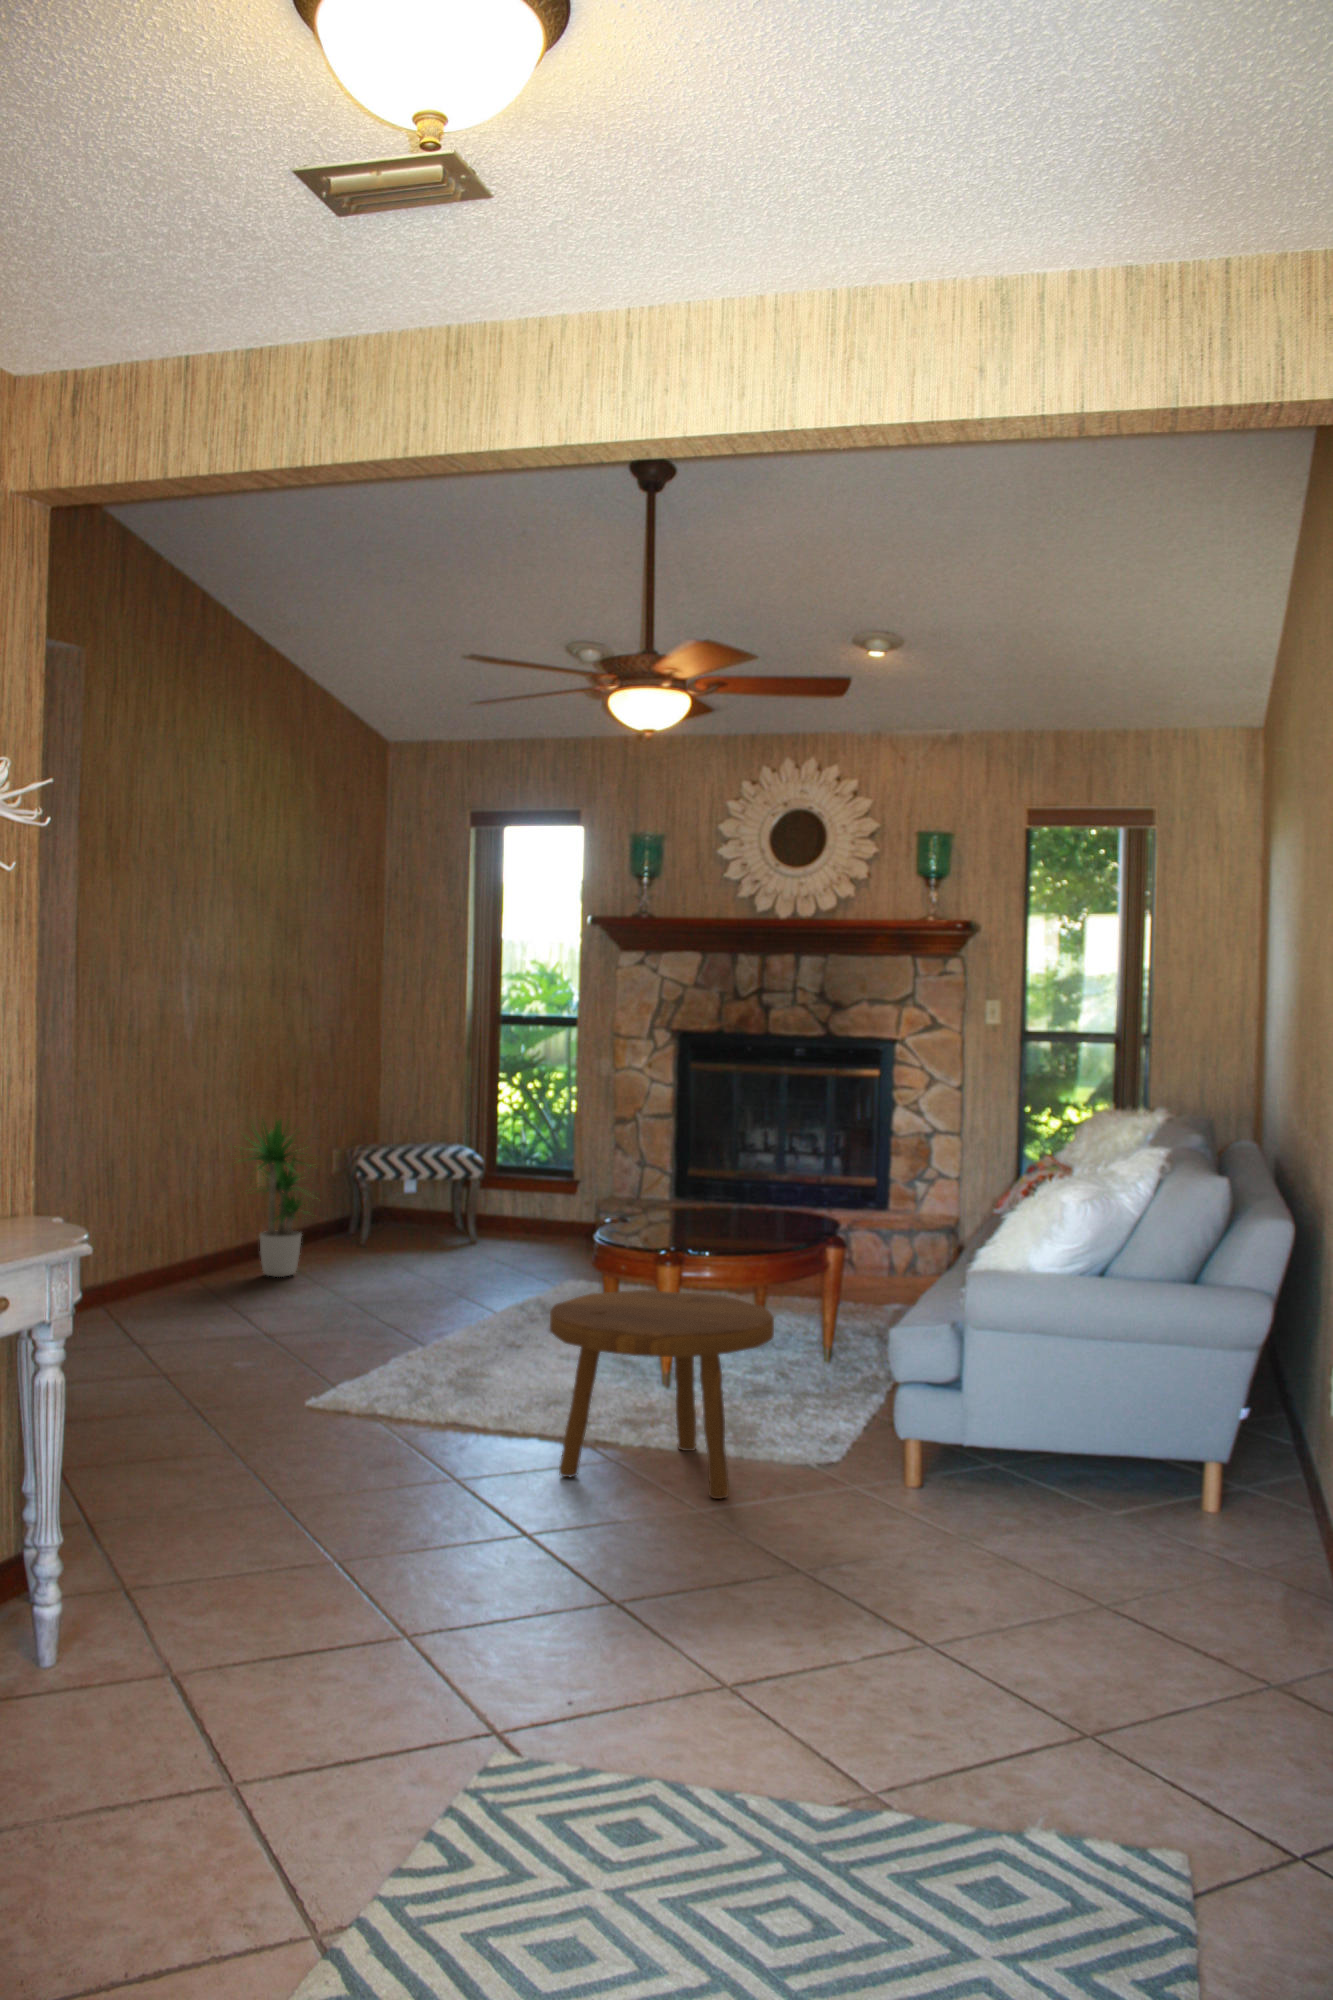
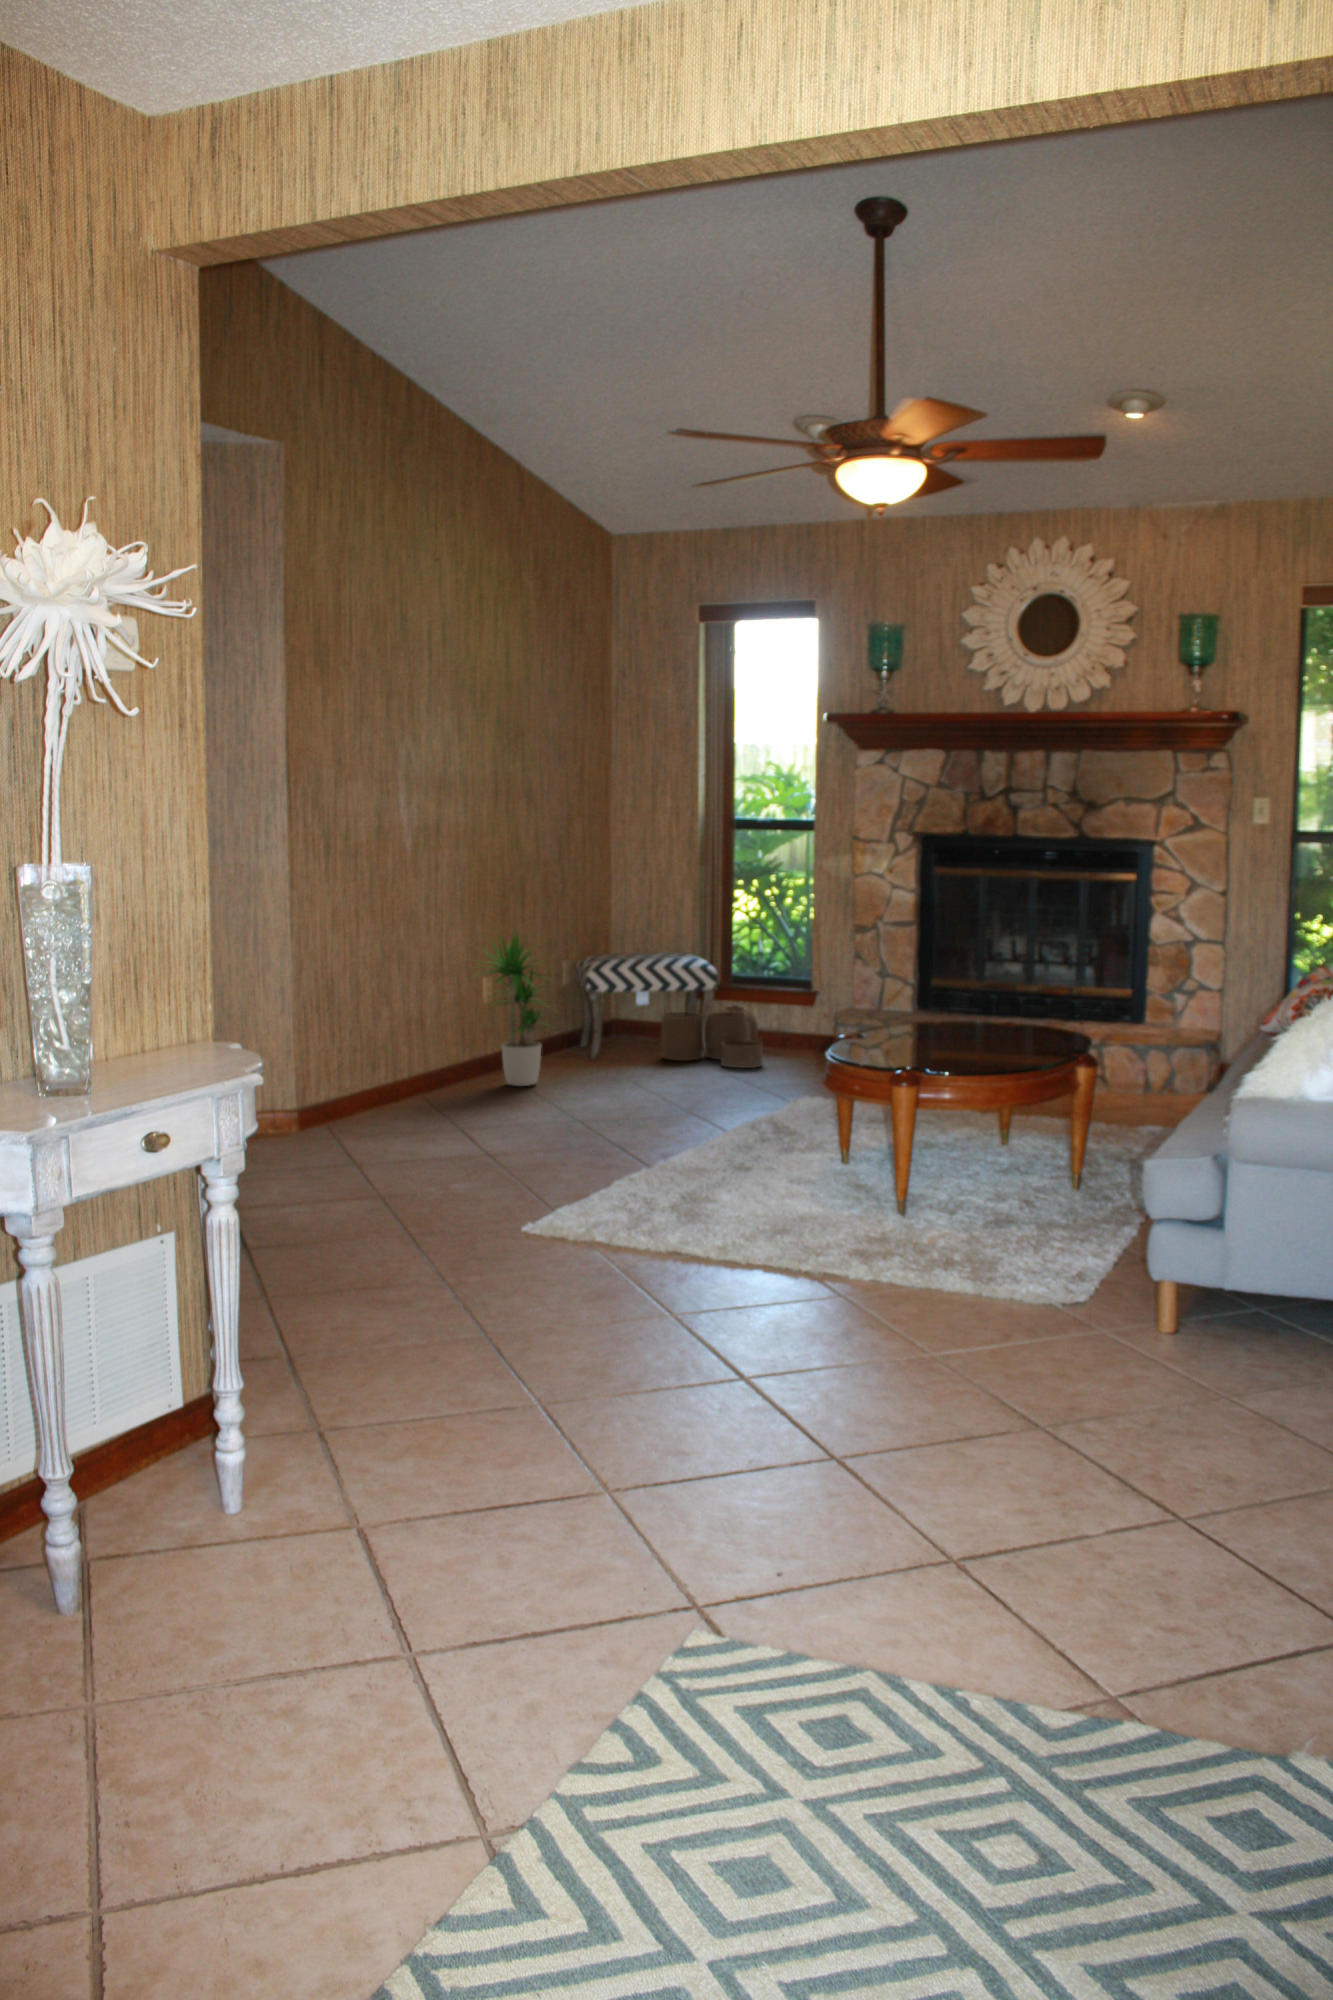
woven basket: none [423,1191,526,1258] -> present [661,1004,763,1068]
footstool: present [550,1290,774,1499] -> none [770,1114,1012,1336]

